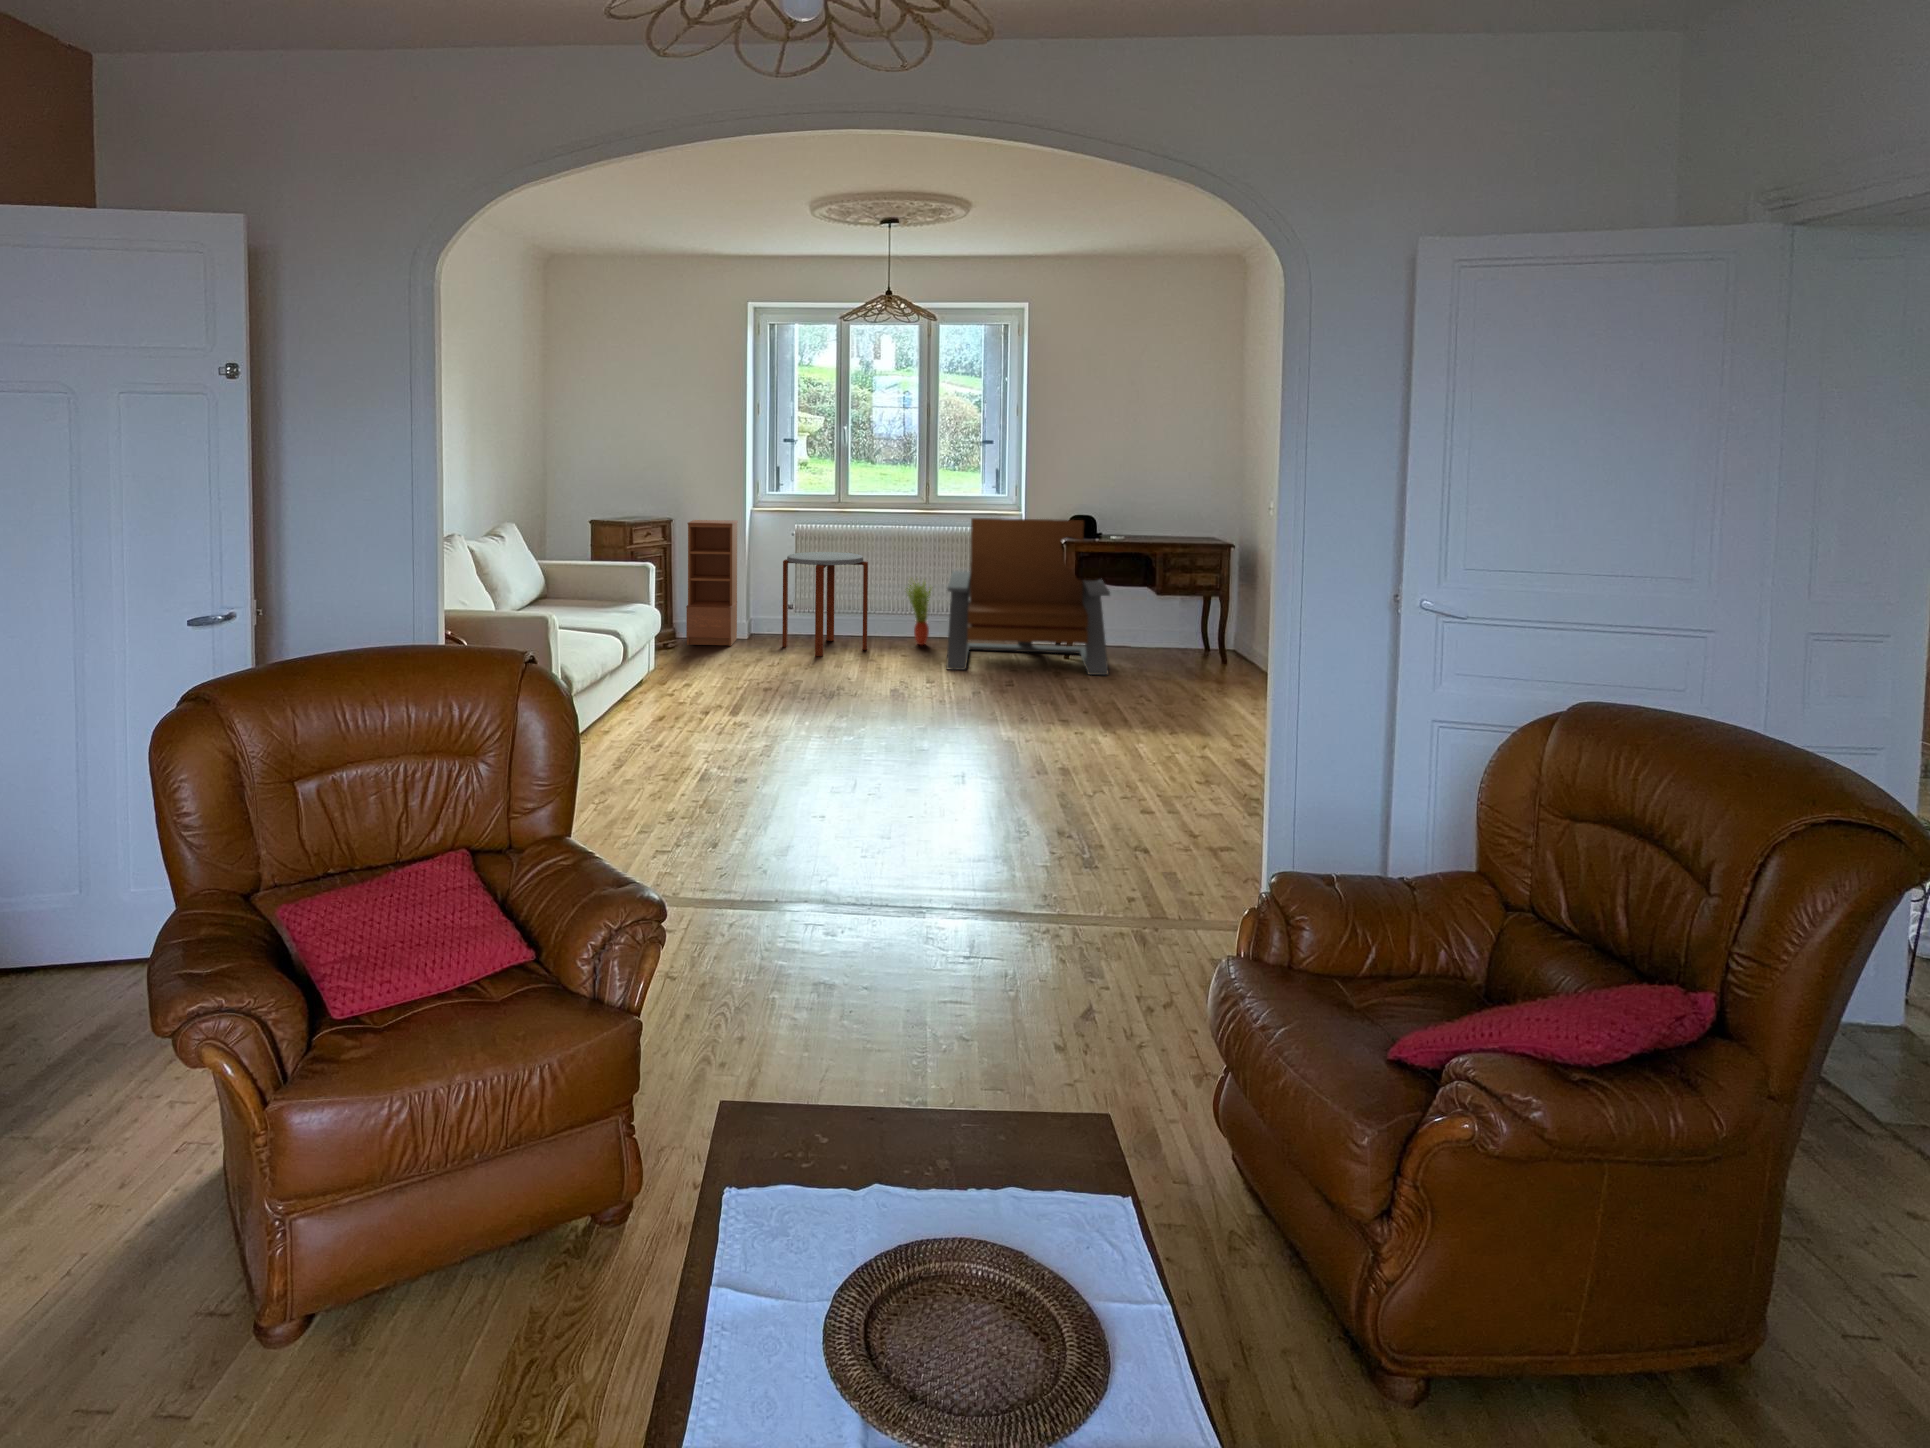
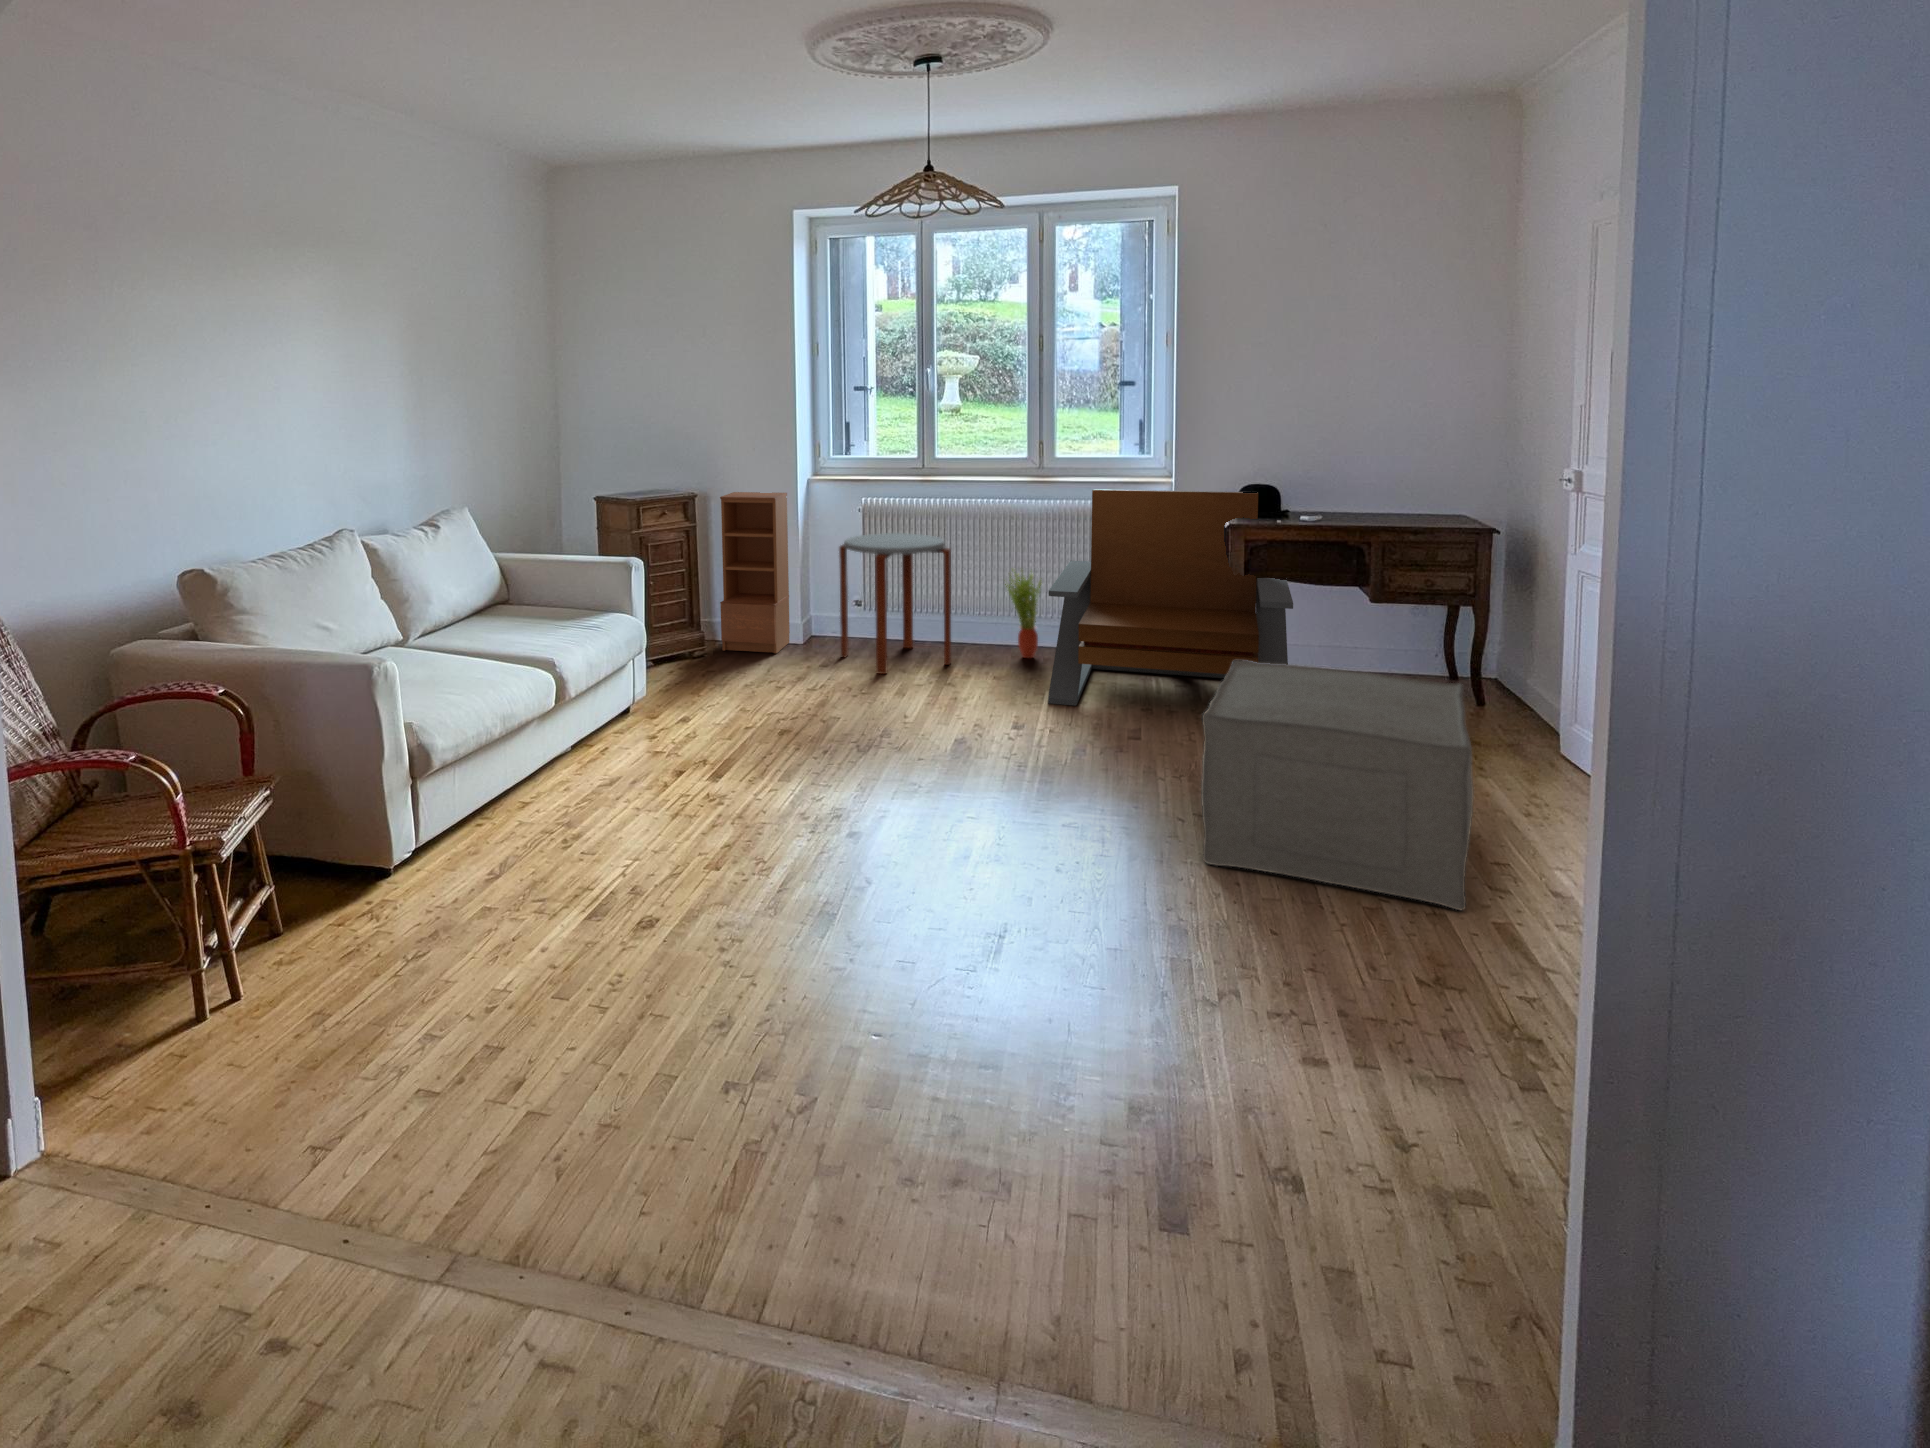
ottoman: none [1071,621,1222,754] -> present [1201,660,1474,910]

